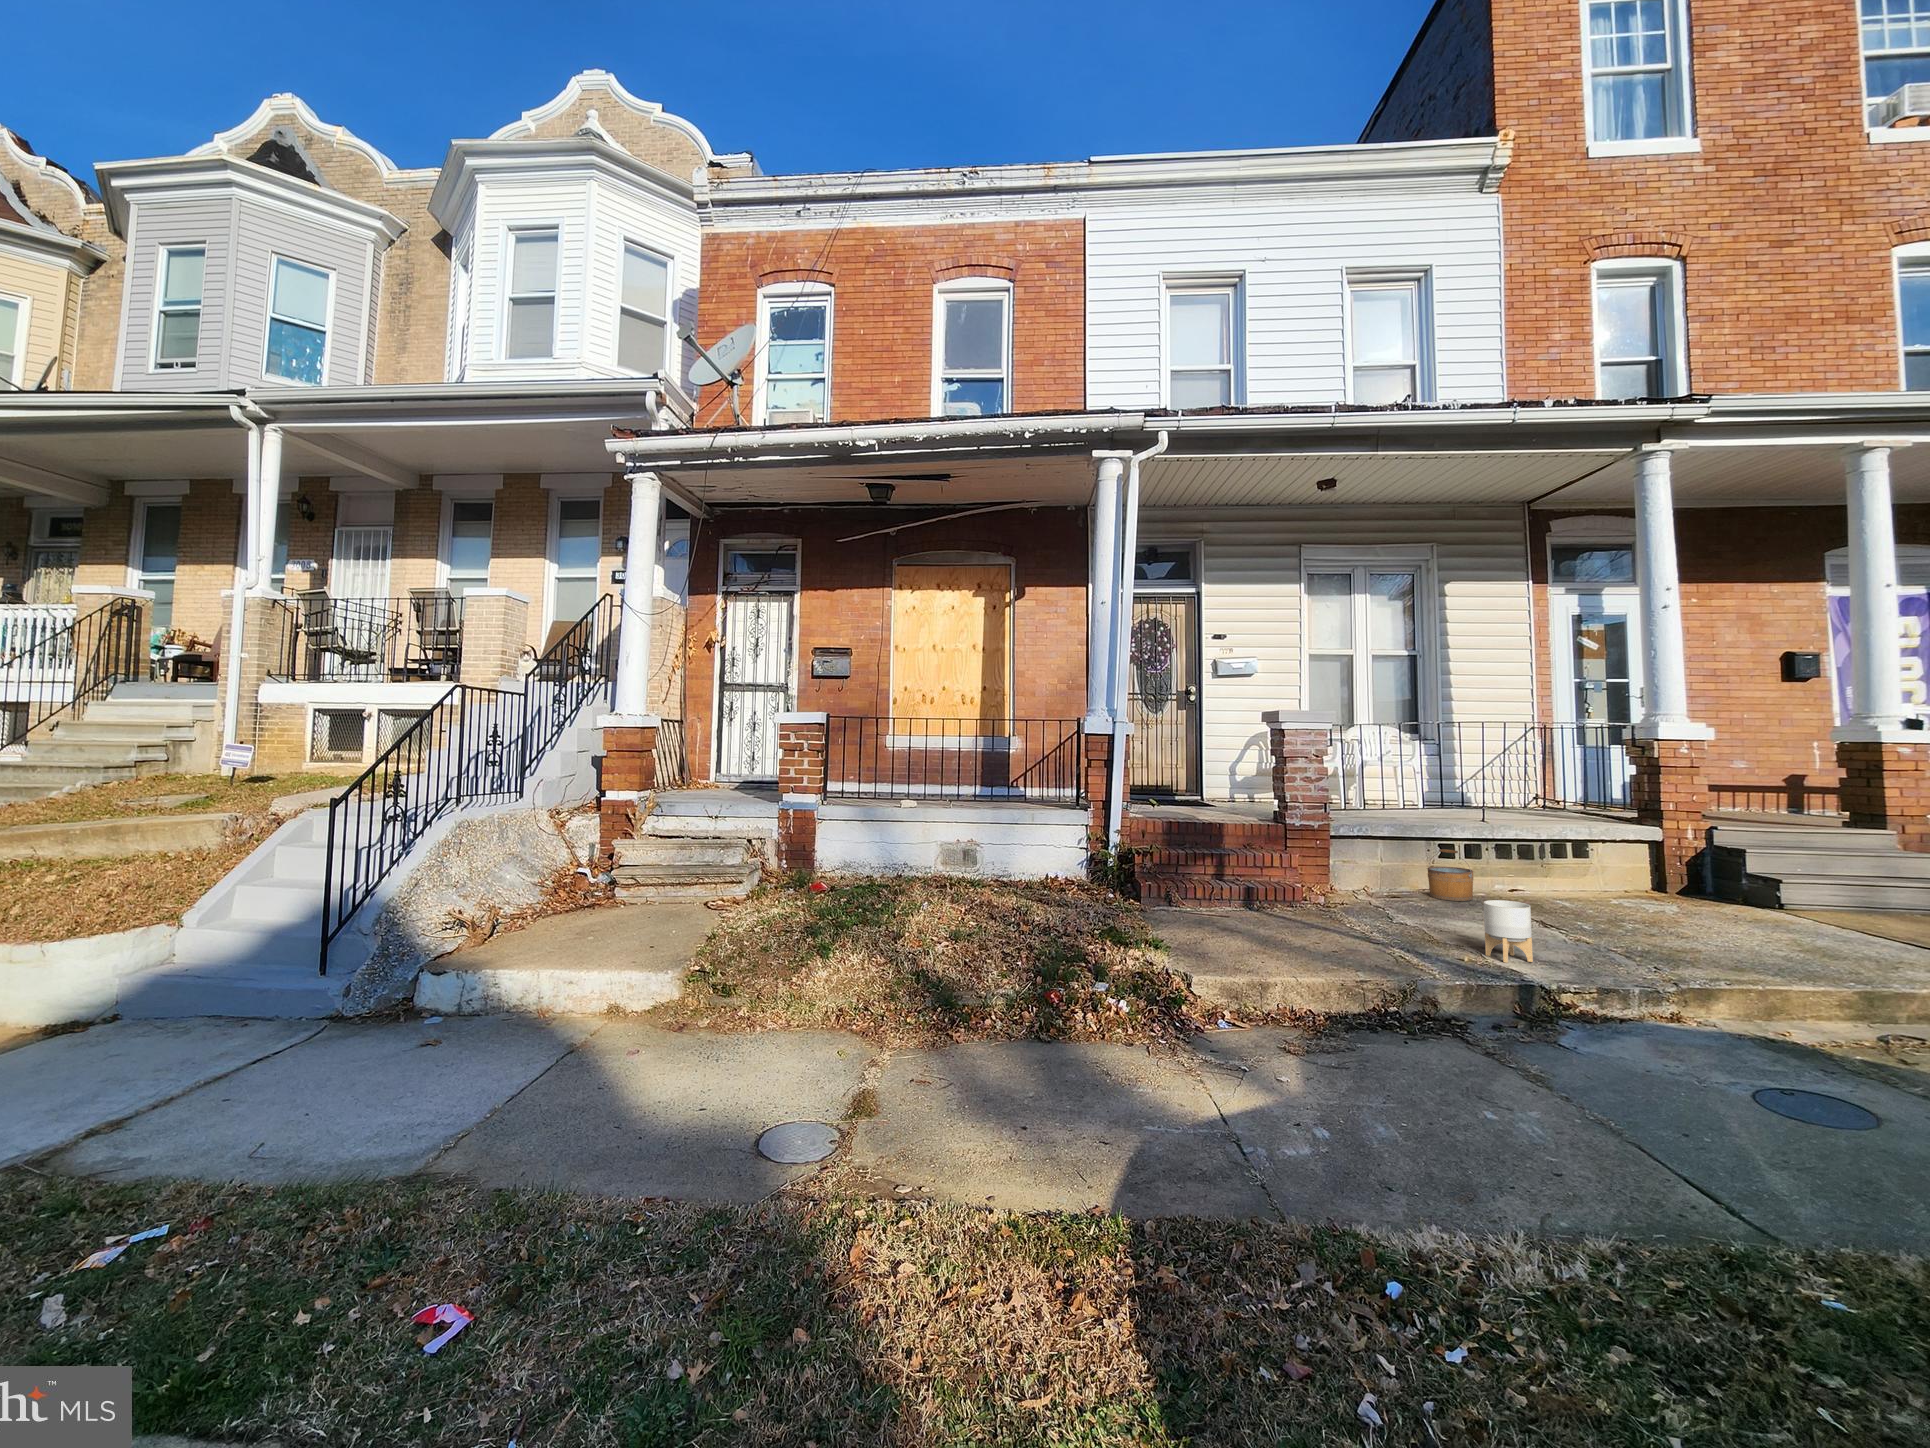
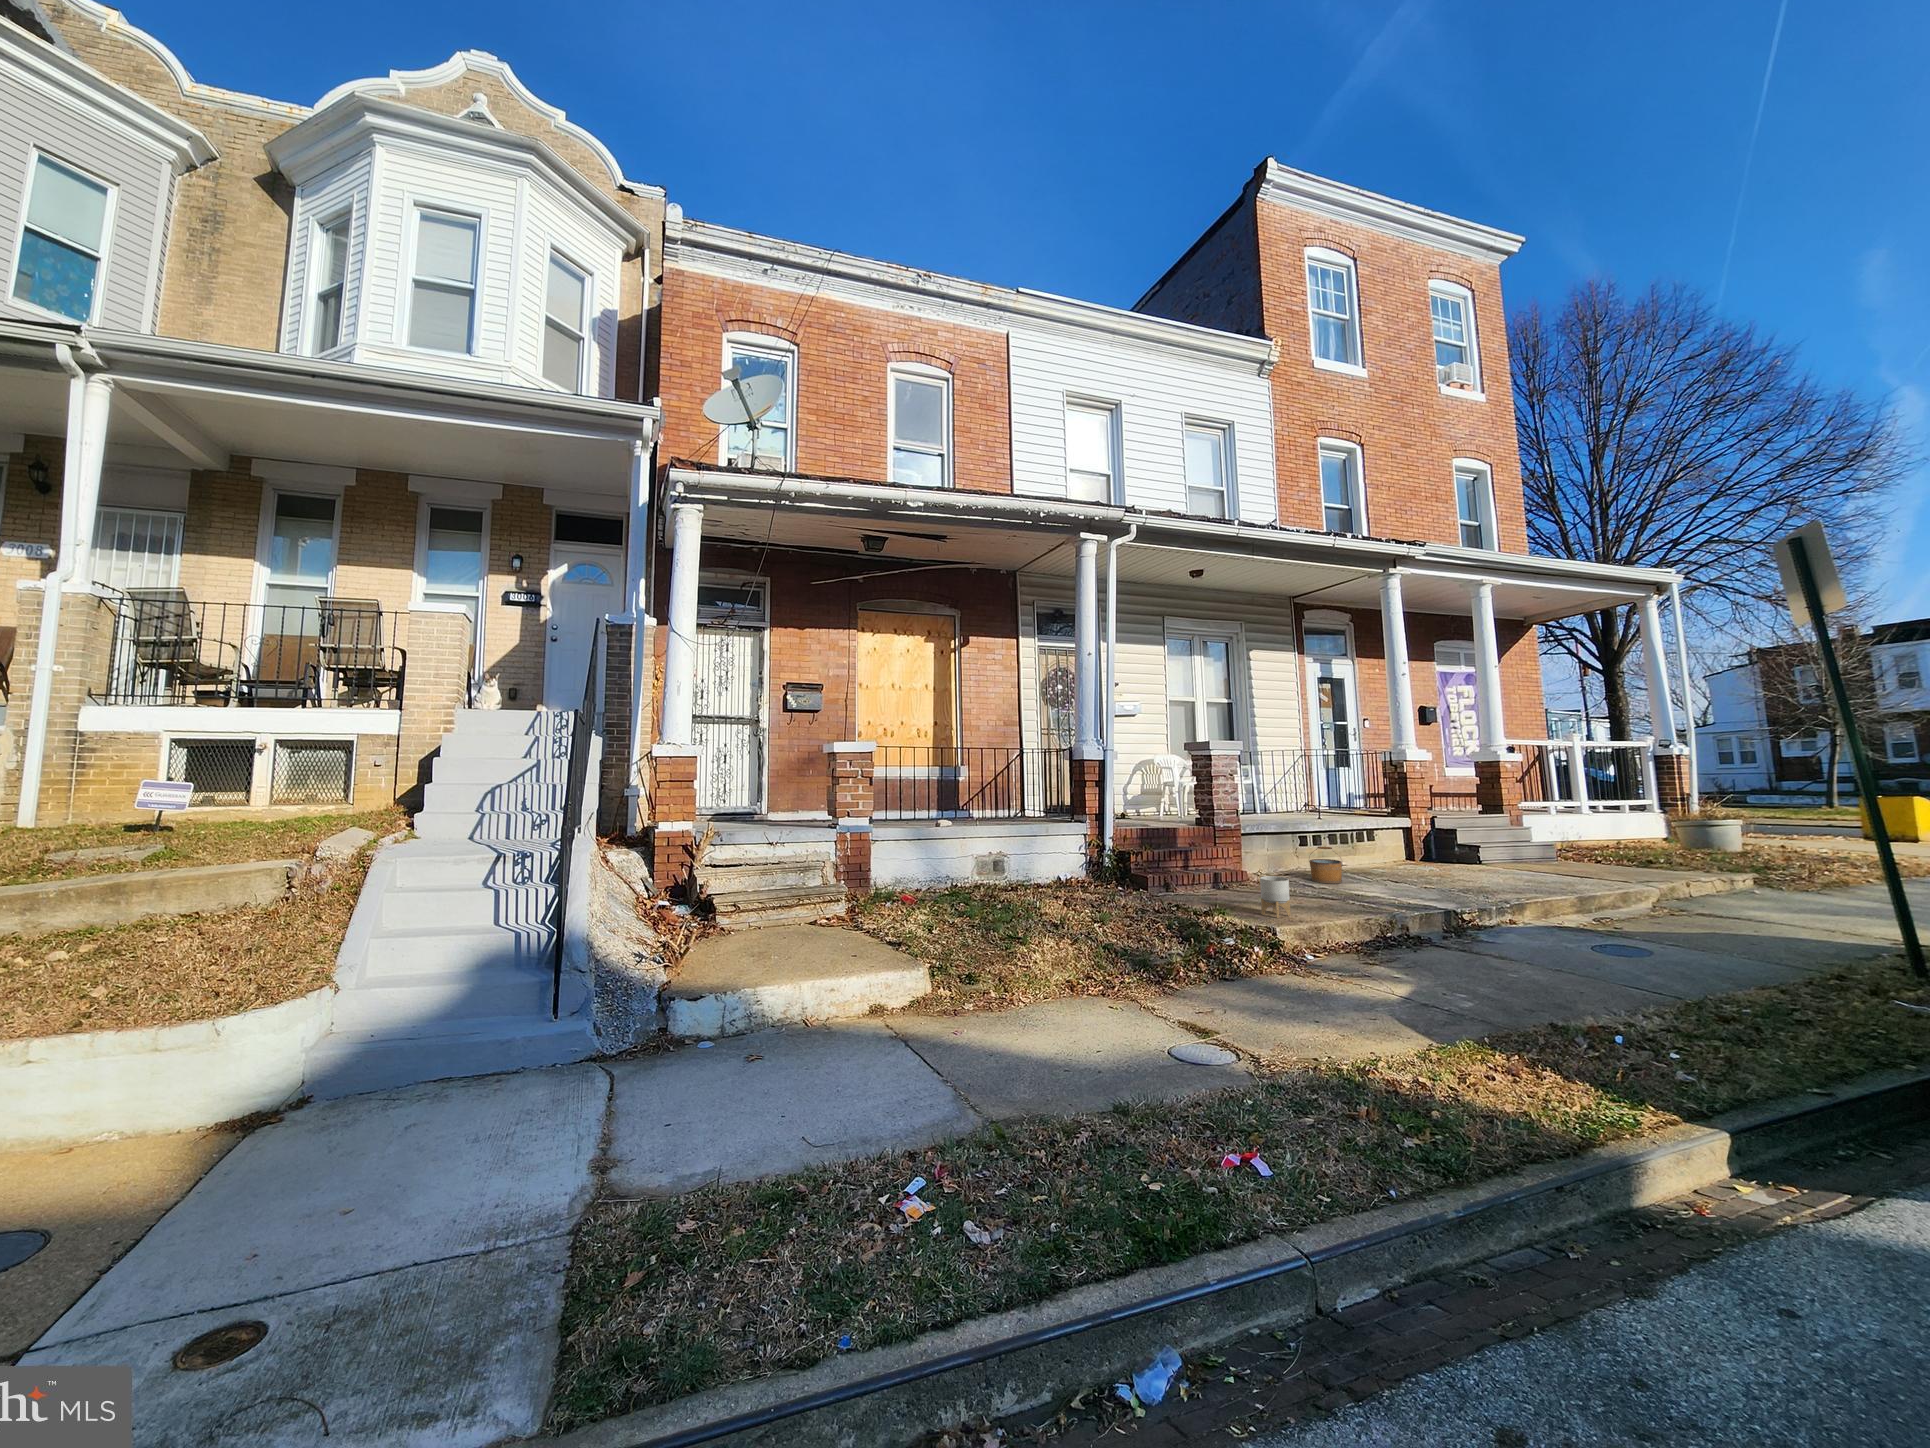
planter: present [1484,900,1533,963] -> present [1260,876,1290,918]

